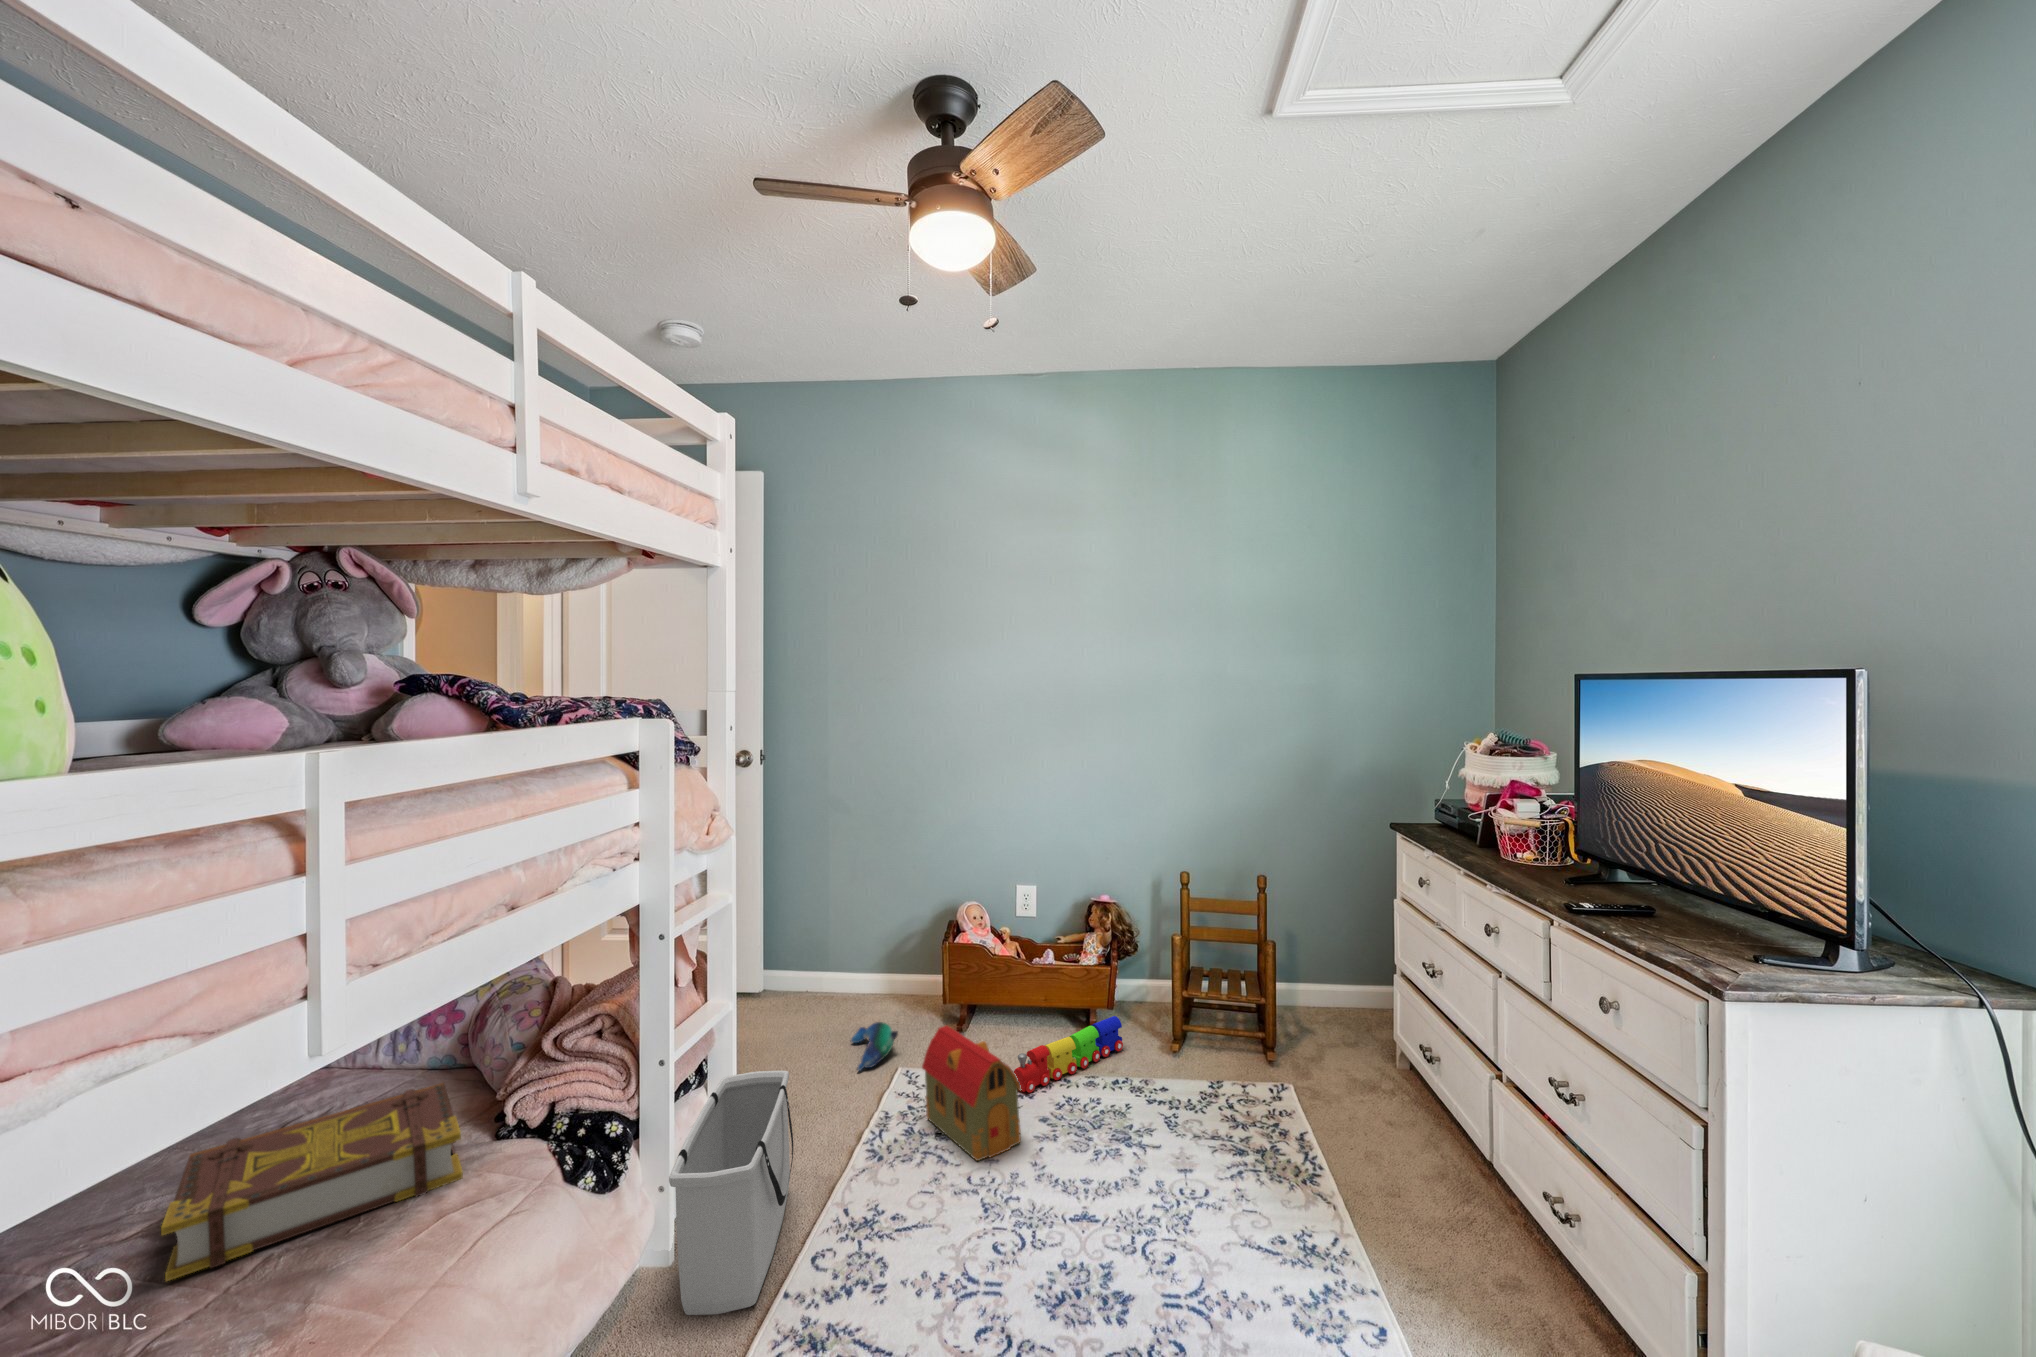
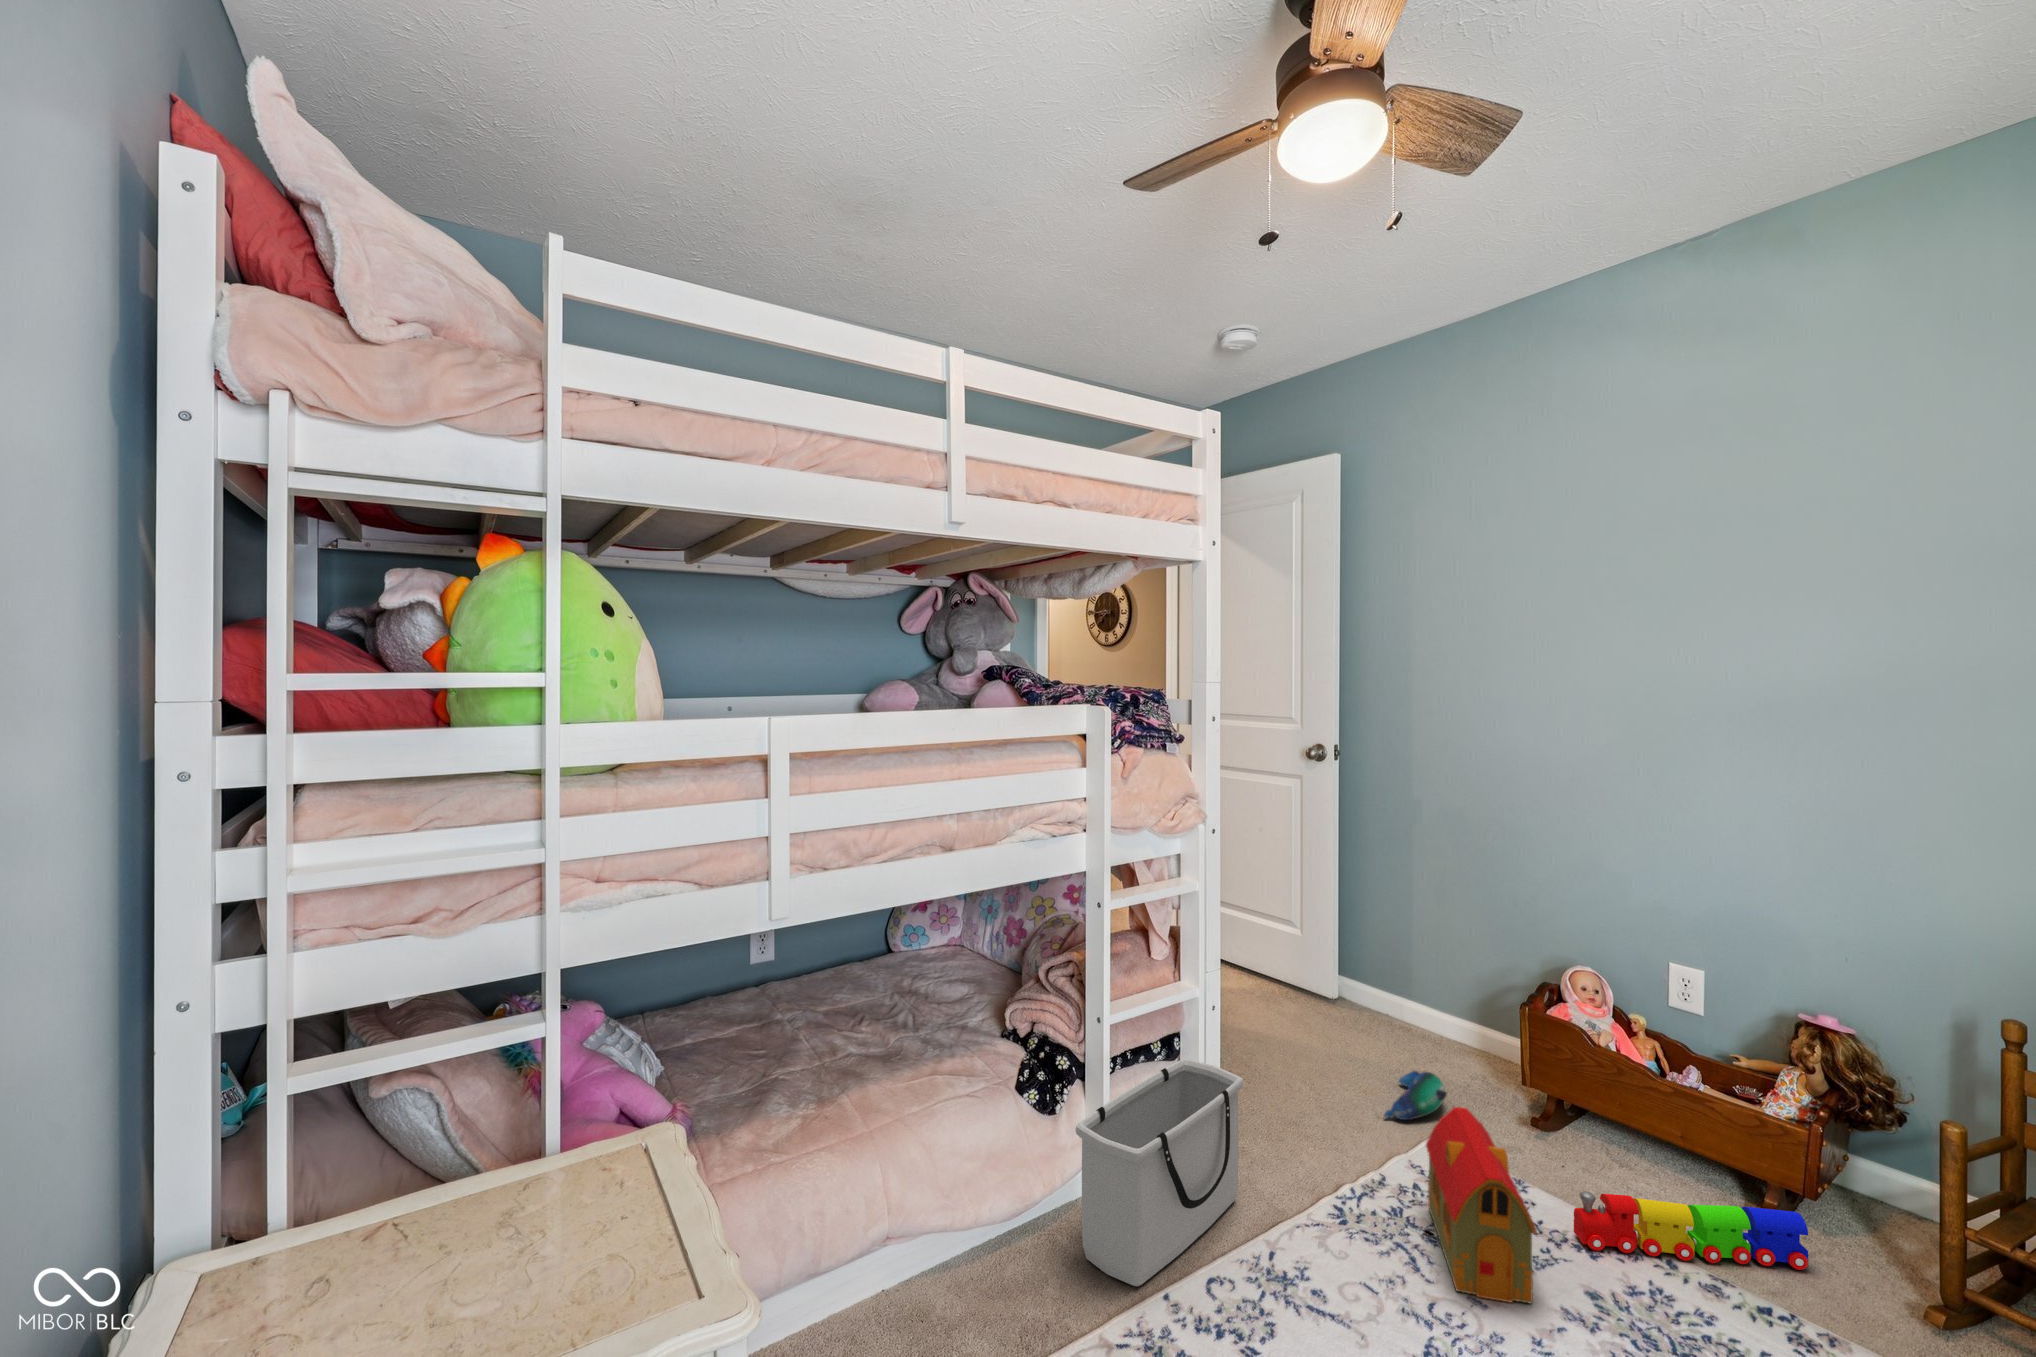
book: present [161,1083,463,1281] -> none [791,964,976,1052]

